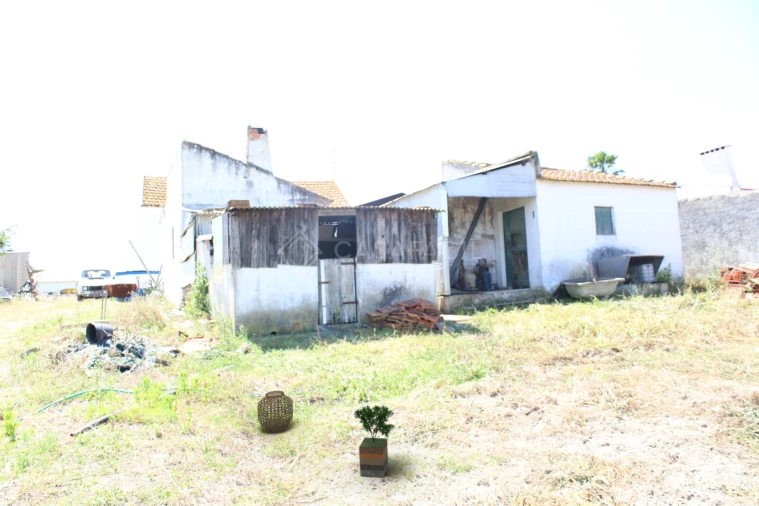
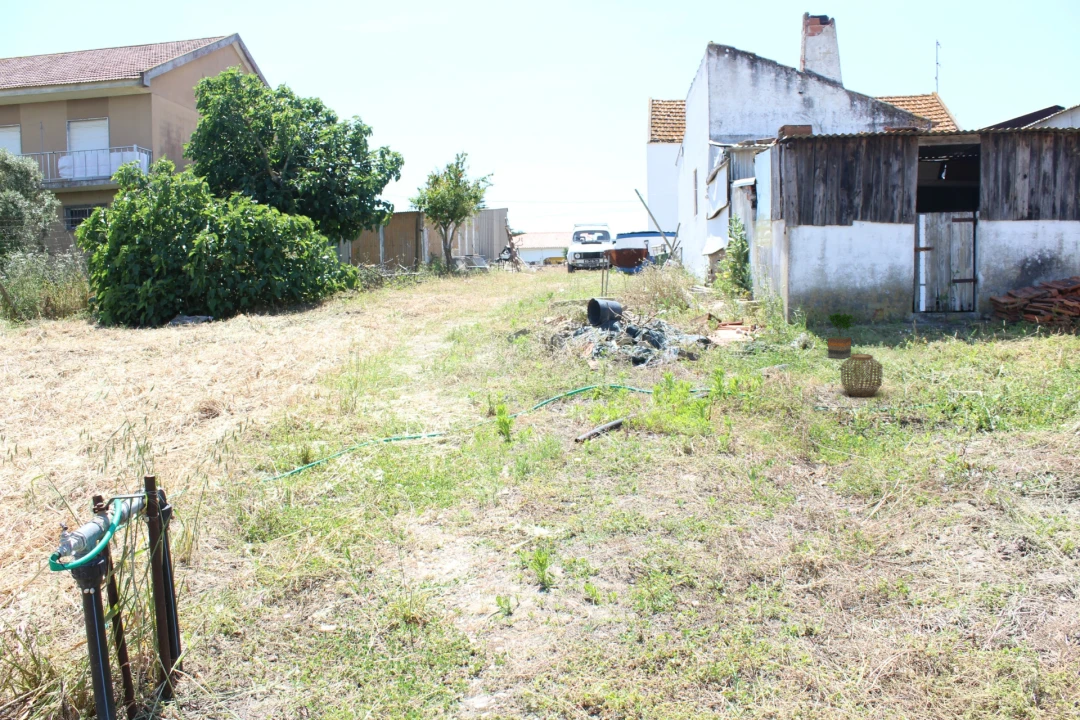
potted tree: present [354,405,395,477] -> present [828,313,856,359]

